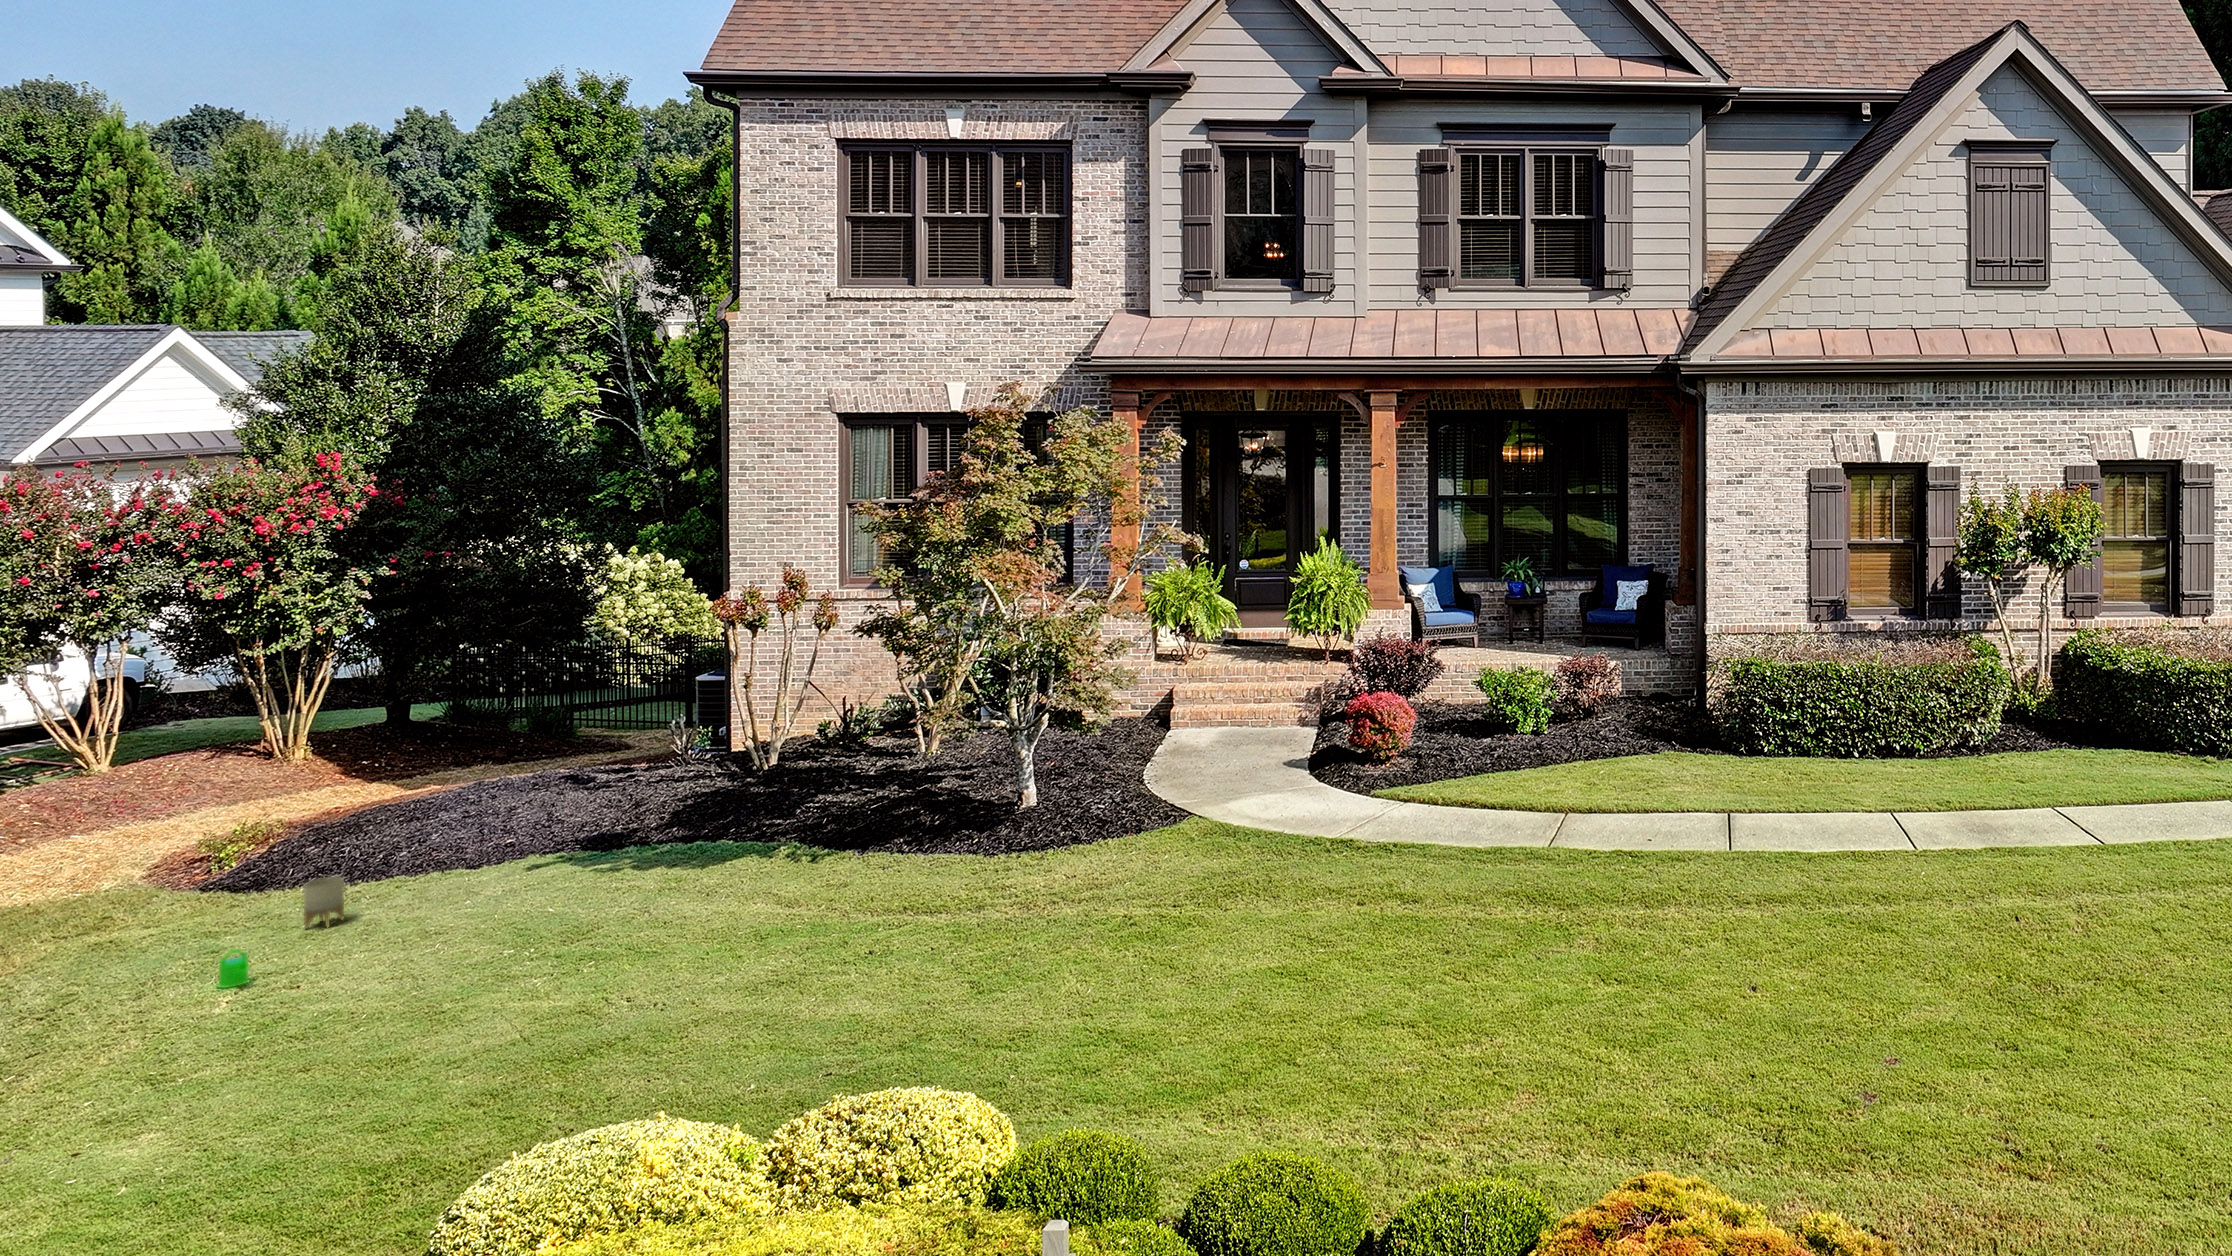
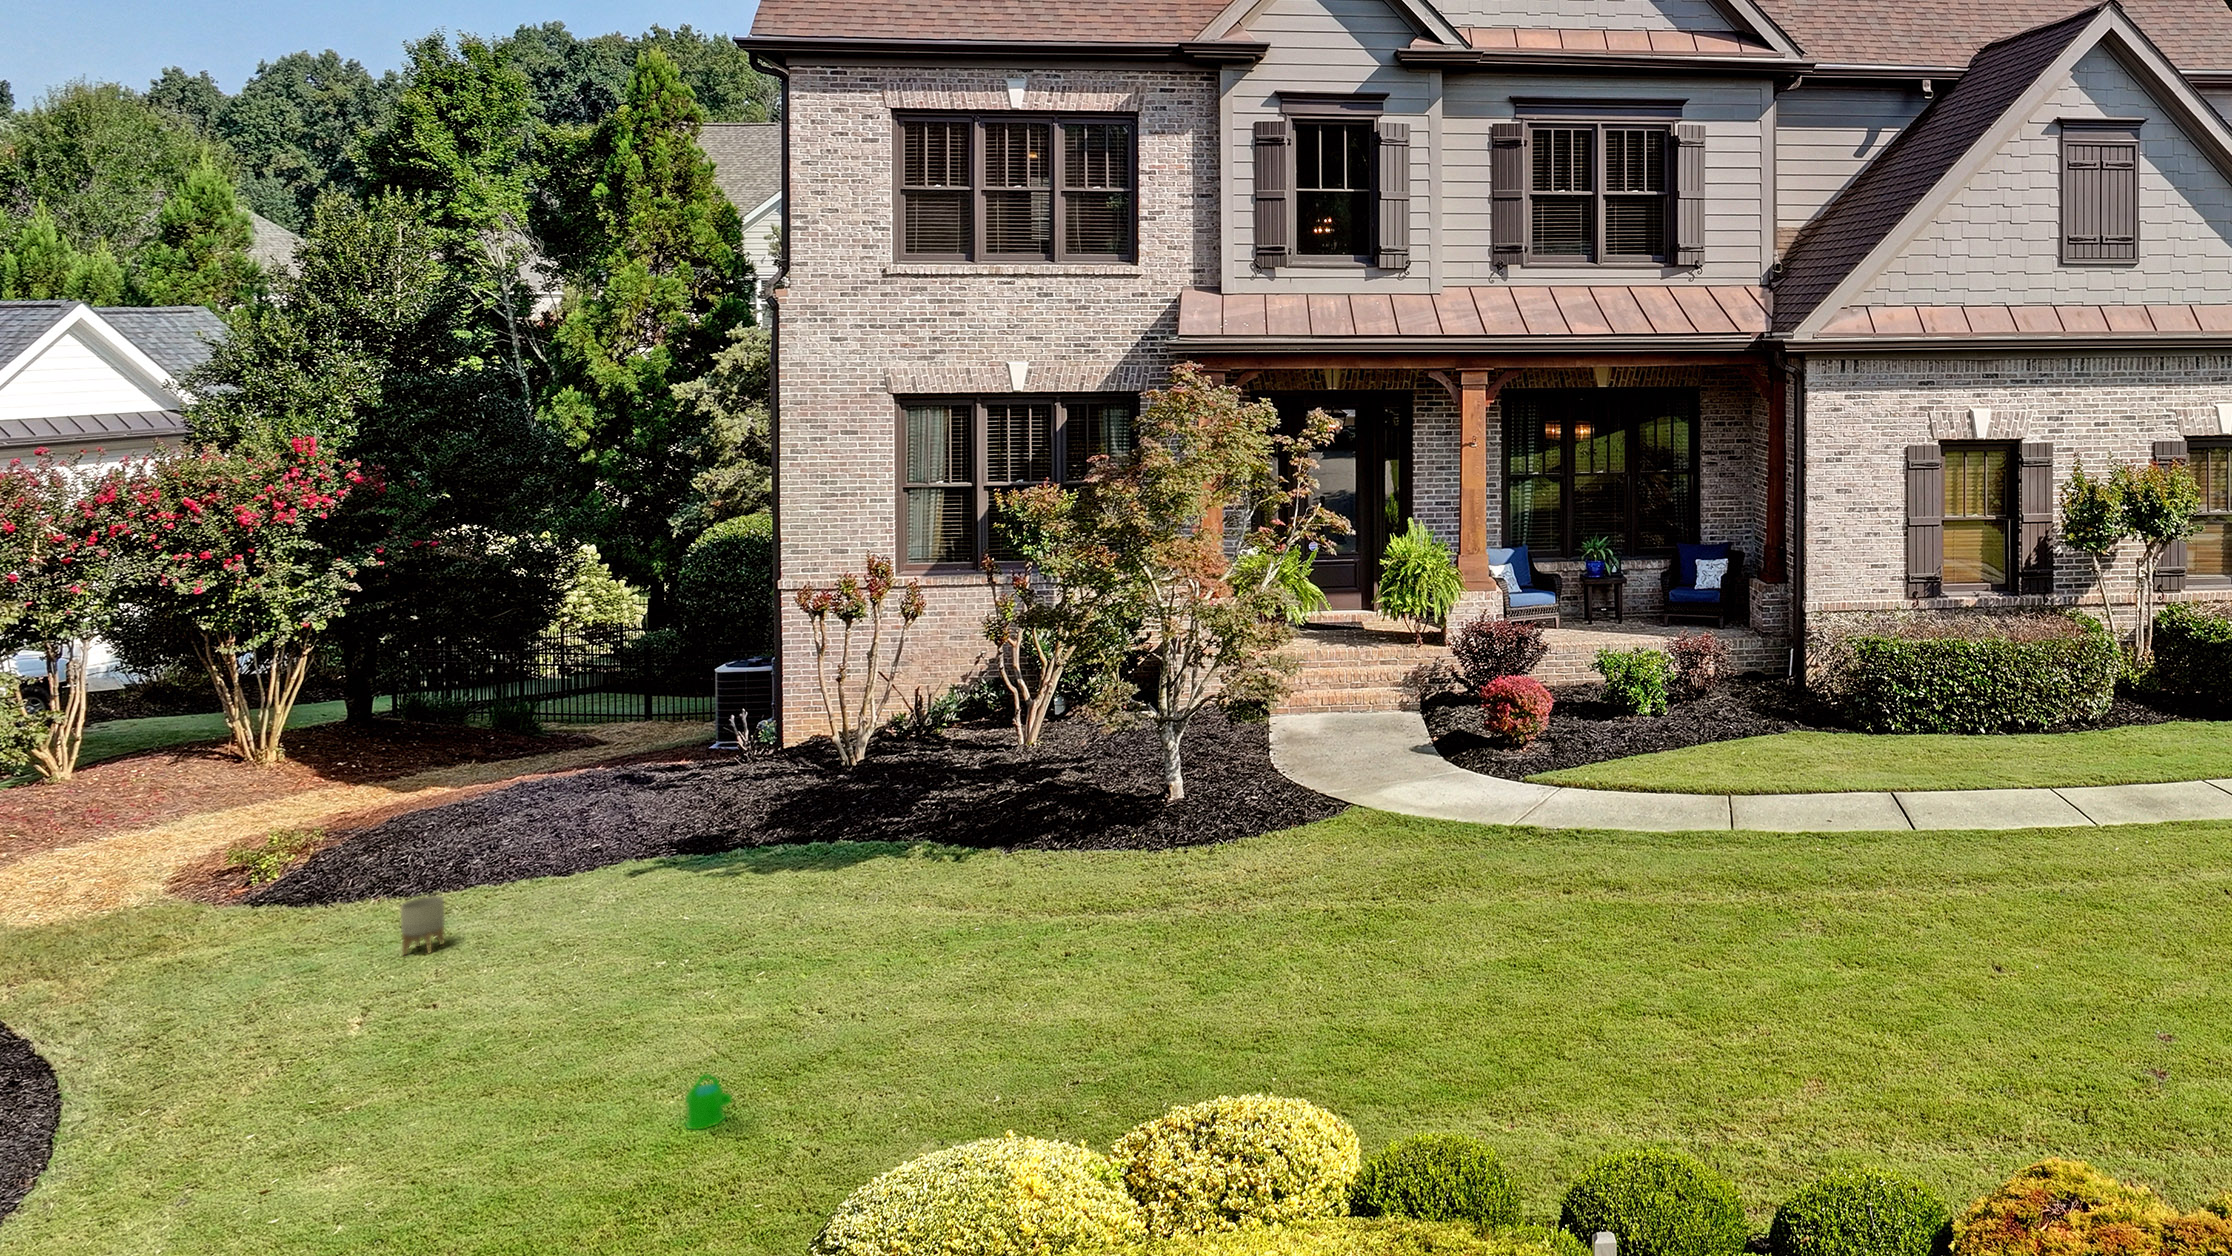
watering can: present [218,949,250,988] -> present [685,1074,732,1129]

